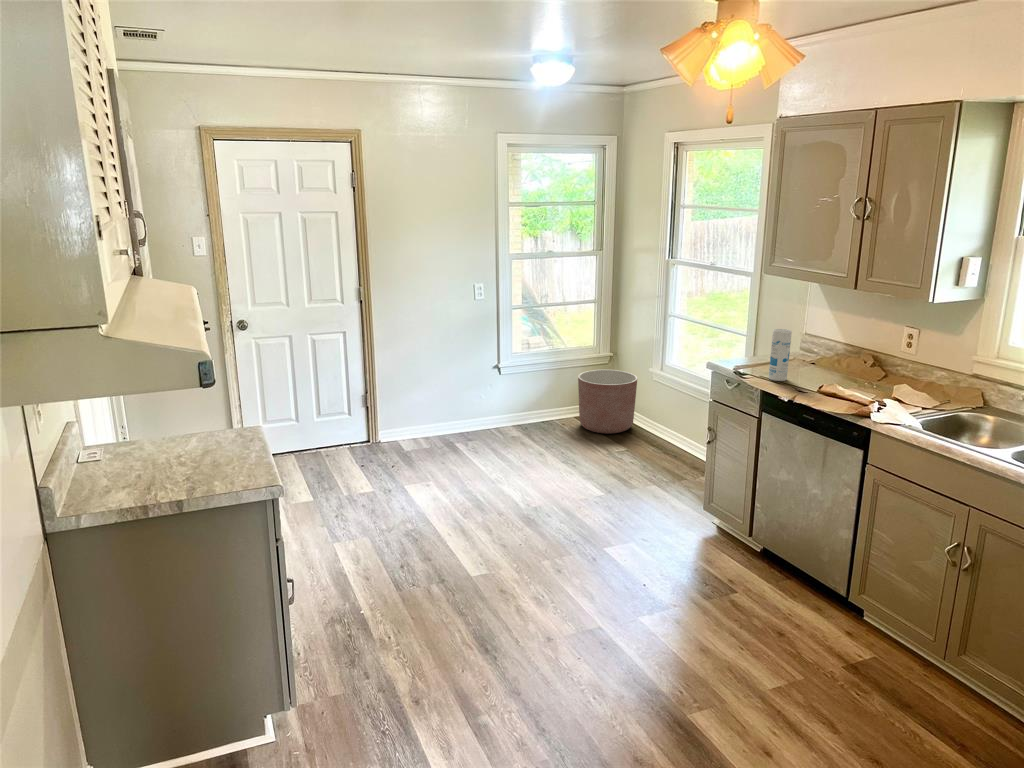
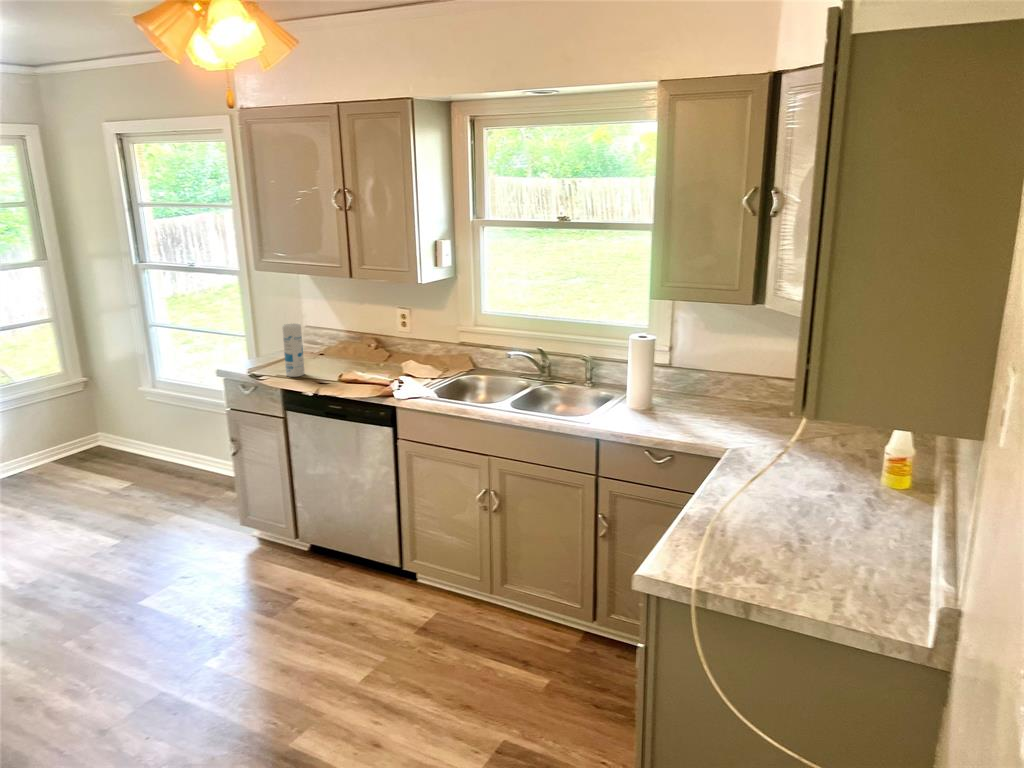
planter: present [578,370,637,433] -> none [41,398,127,476]

